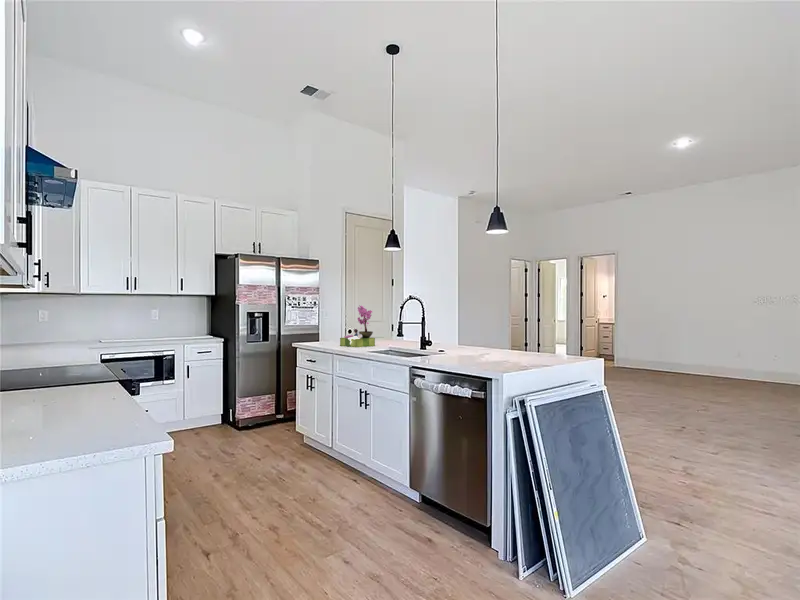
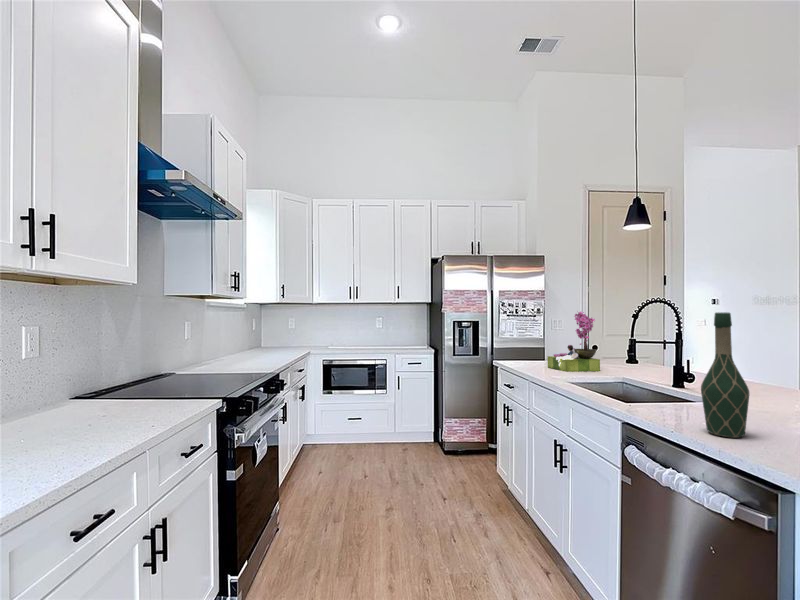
wine bottle: none [452,310,469,364] -> present [701,312,749,438]

